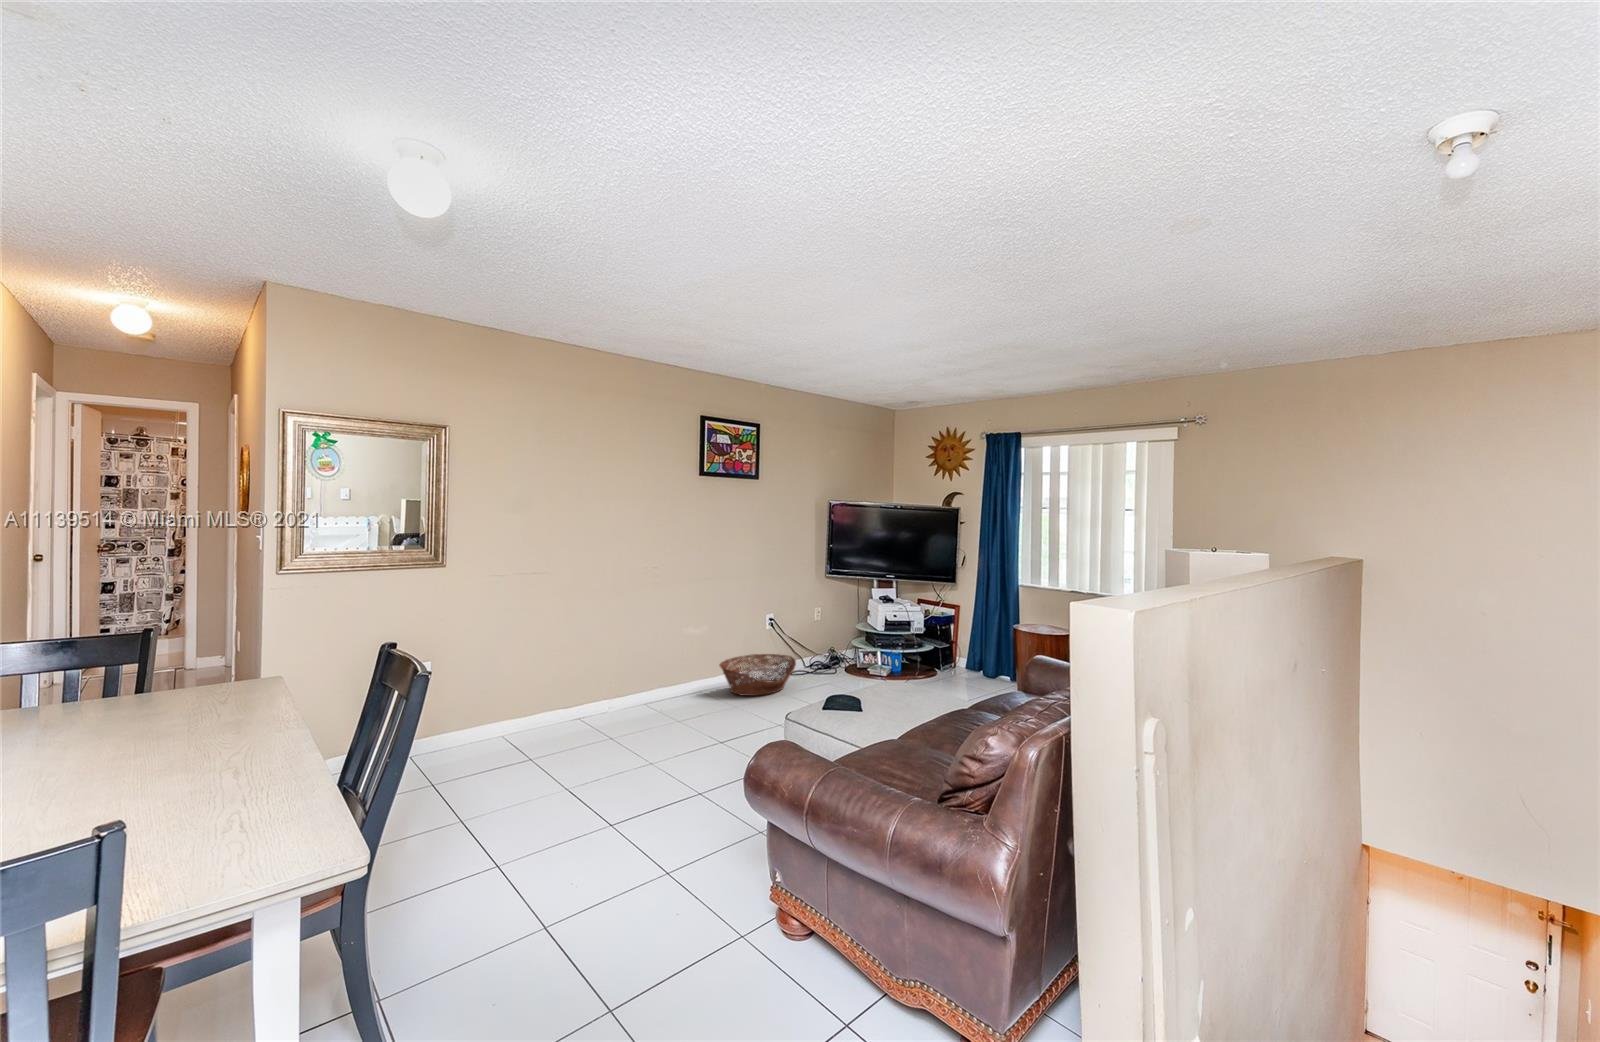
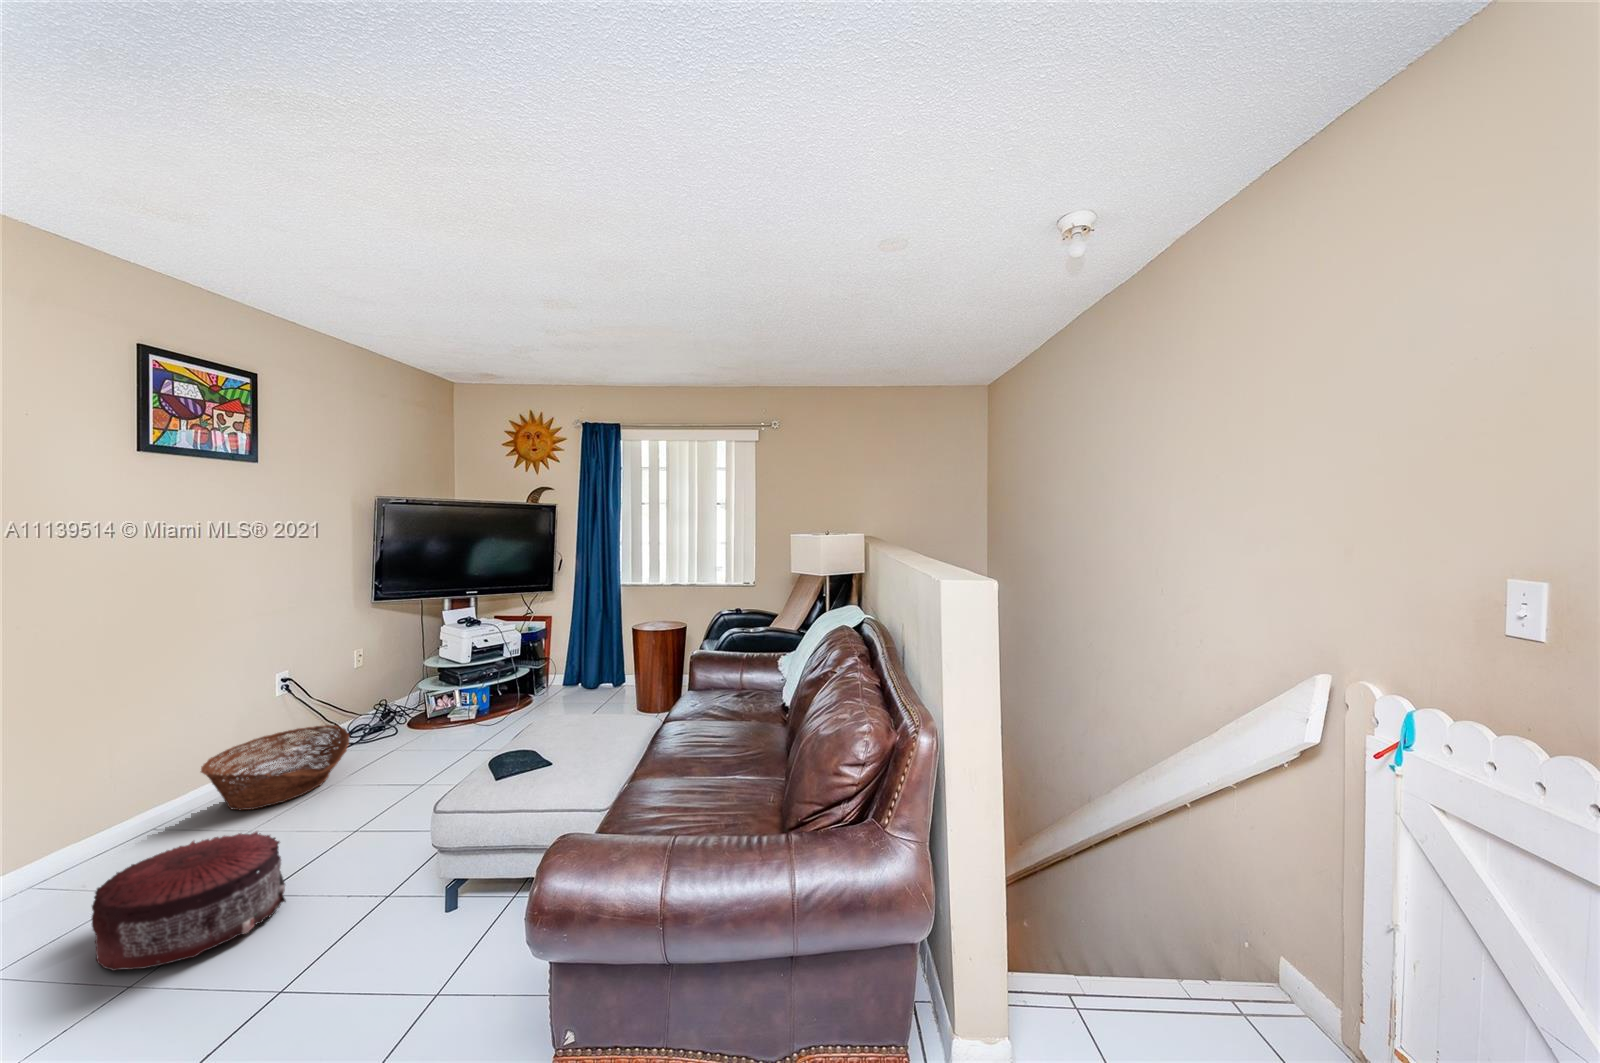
pouf: none [649,695,726,753] -> present [92,832,286,971]

